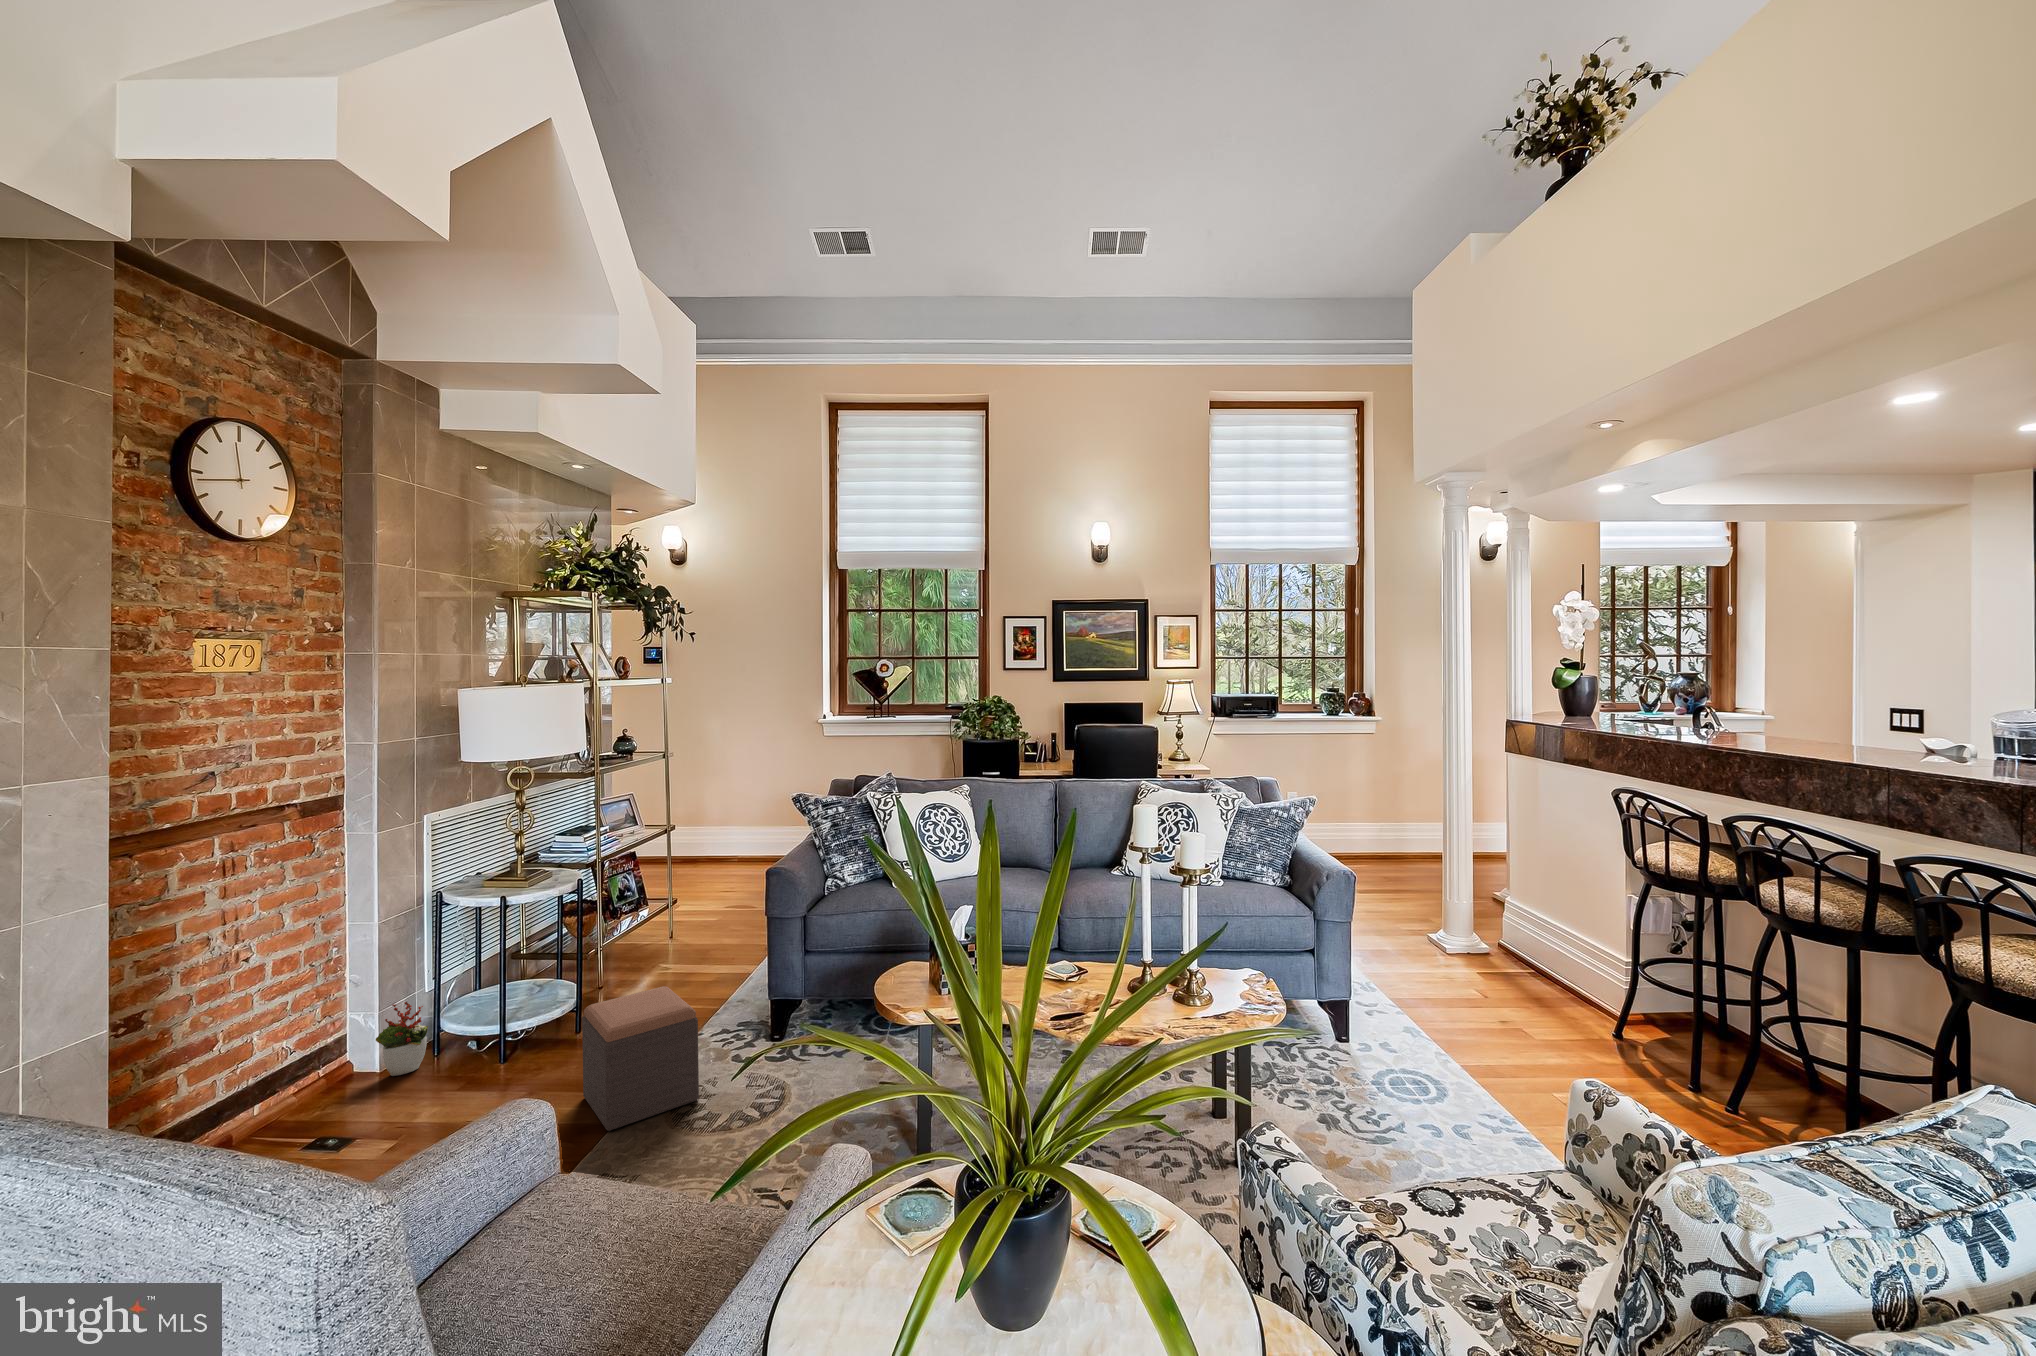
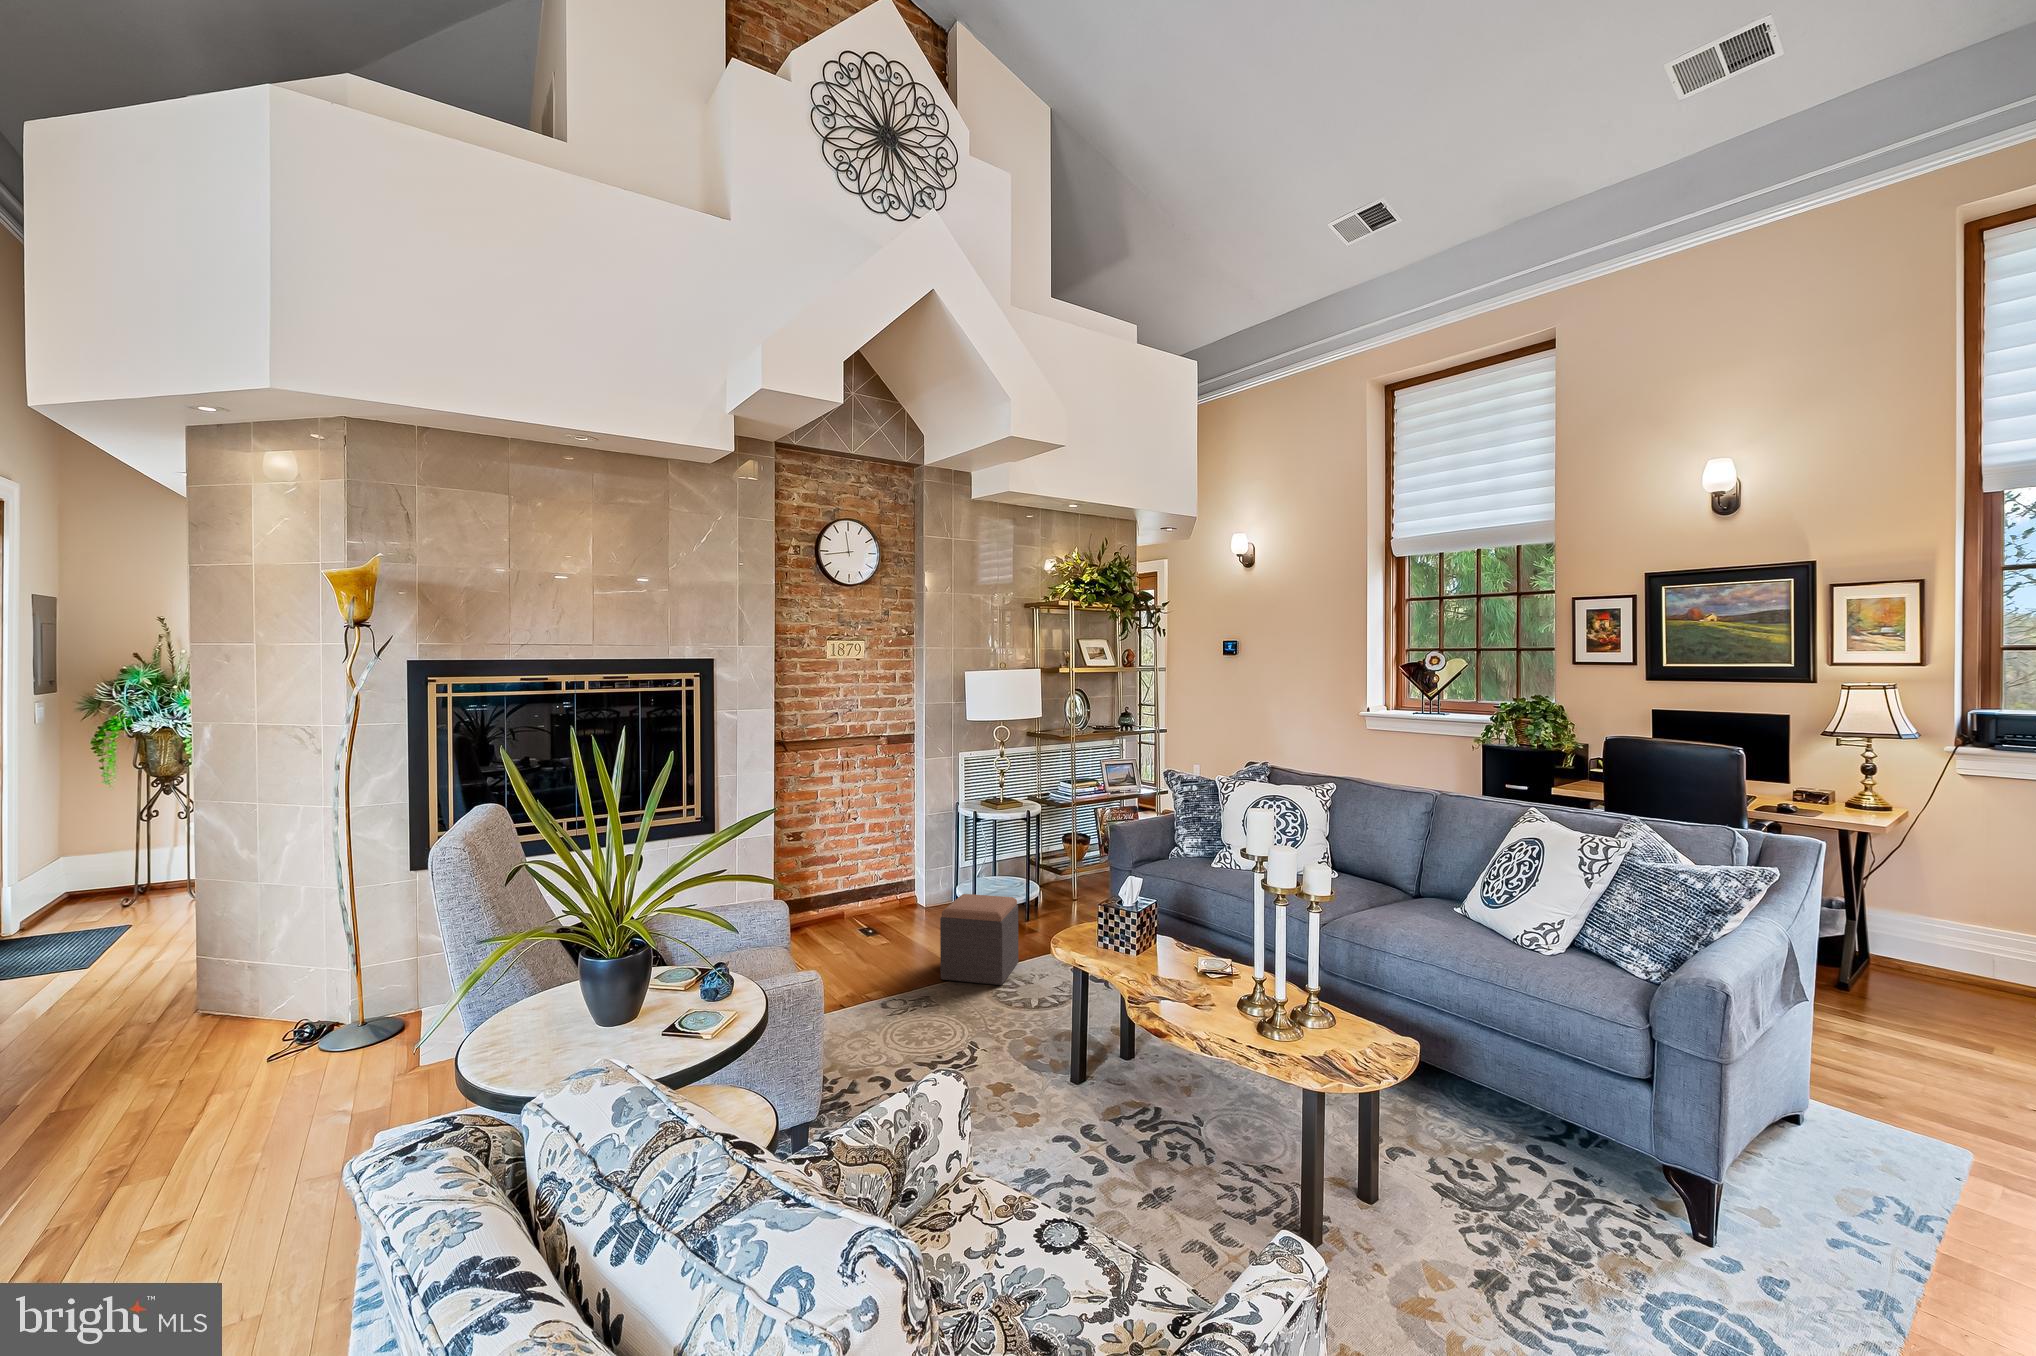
decorative plant: present [376,1002,428,1076] -> none [909,869,935,914]

